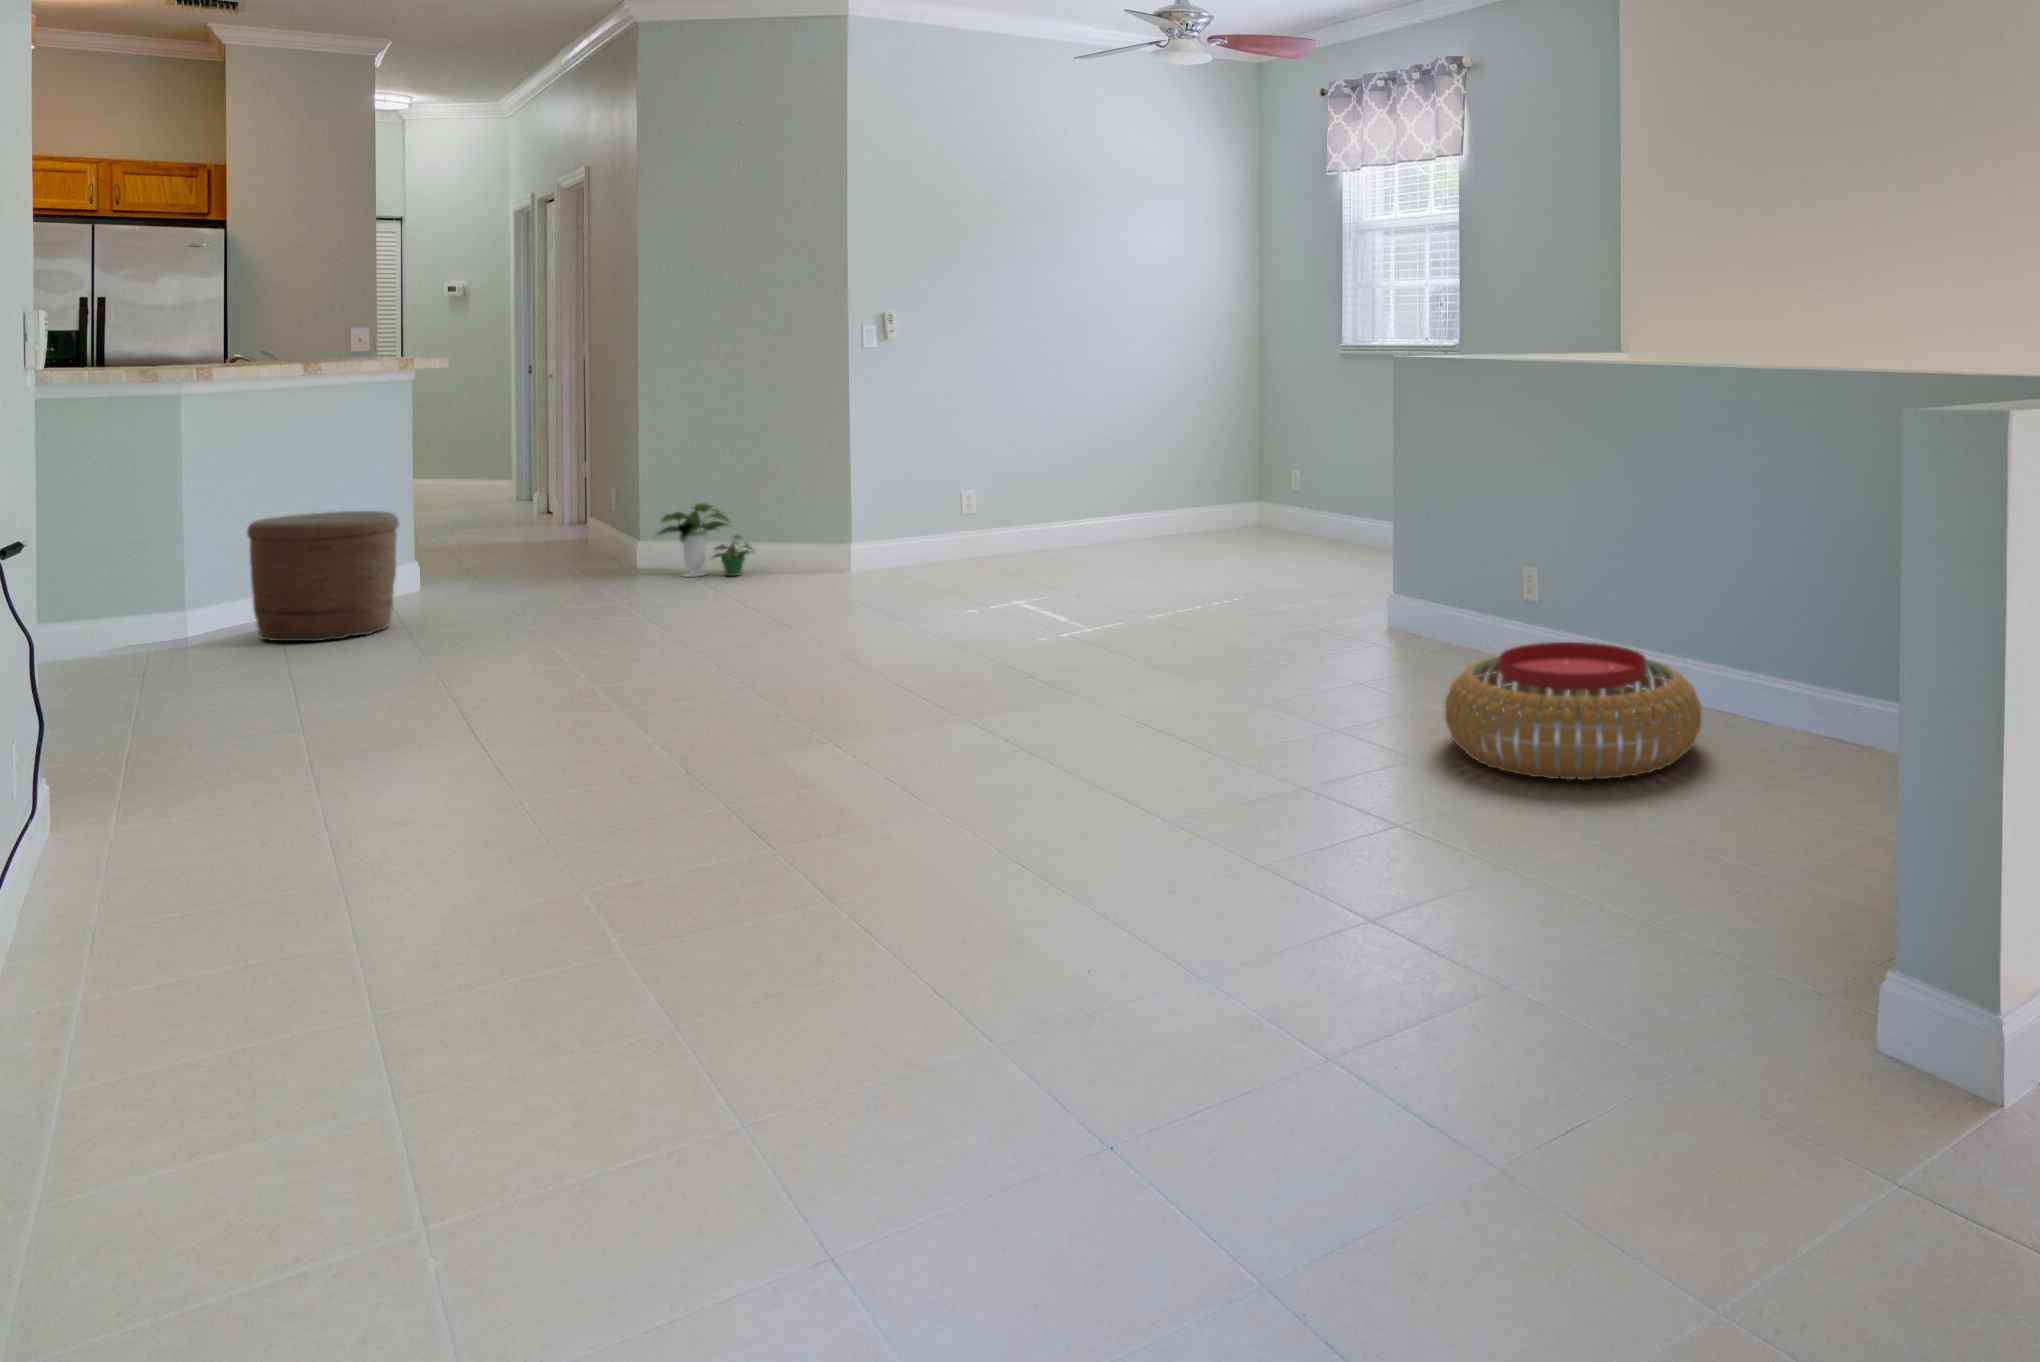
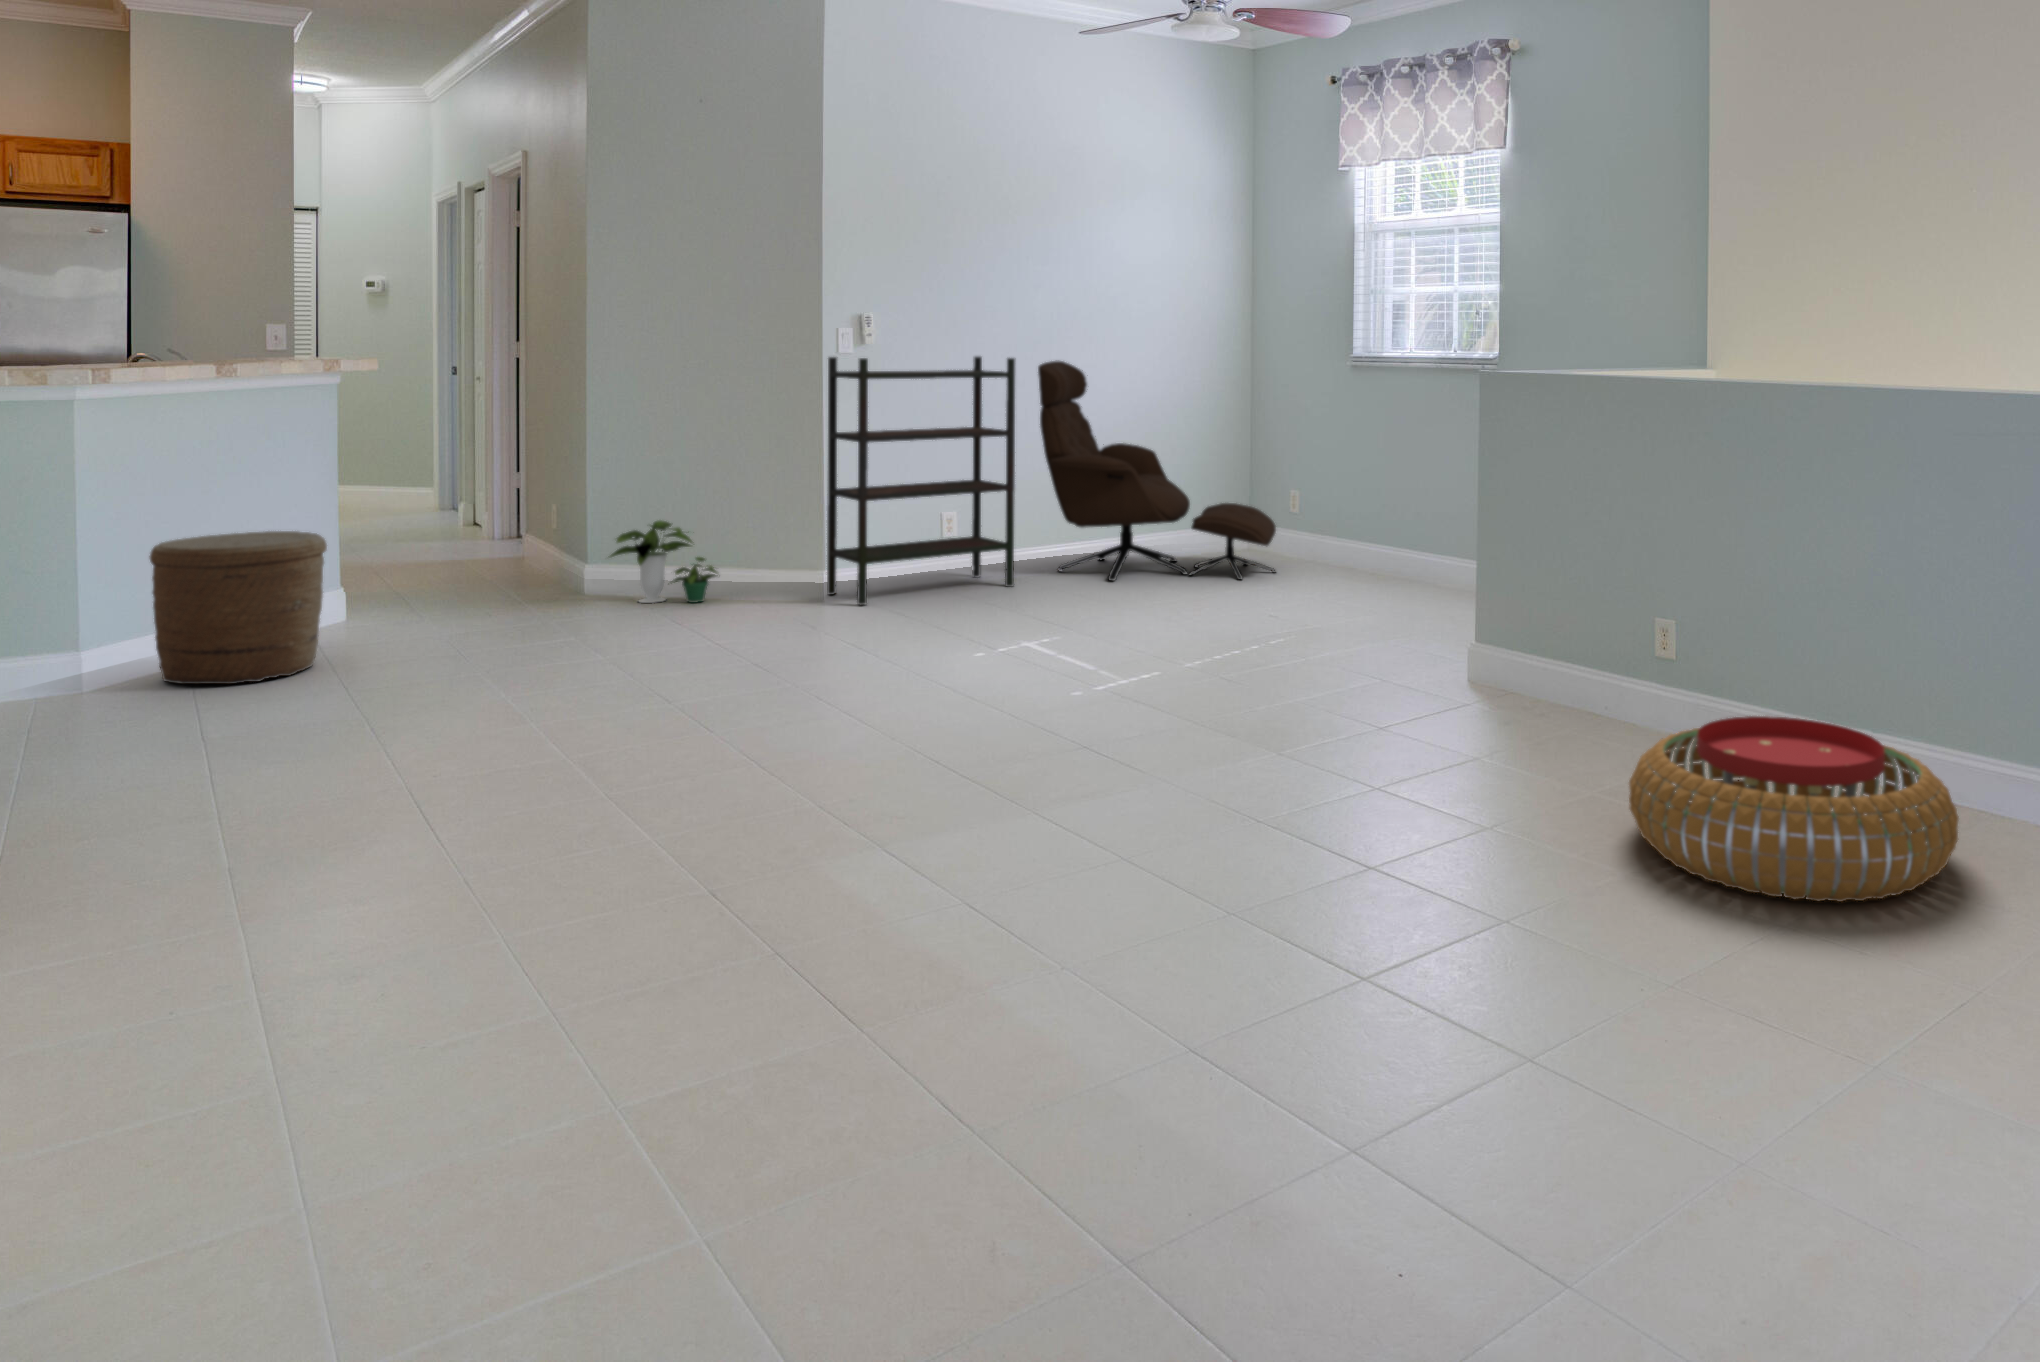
bookshelf: none [851,352,1026,577] -> present [827,356,1015,605]
lounge chair: none [1048,355,1274,555] -> present [1038,361,1276,581]

